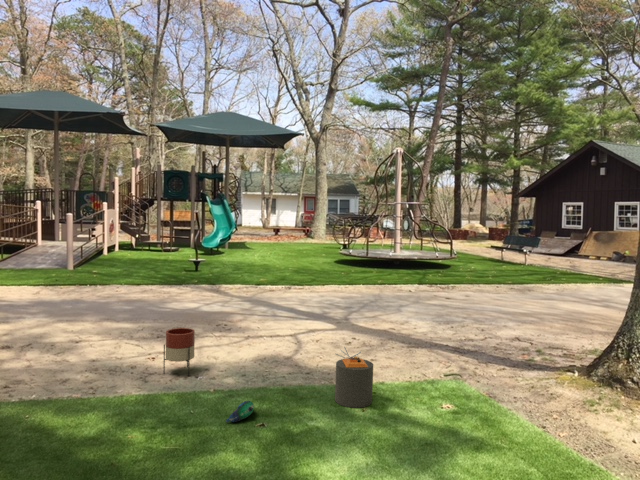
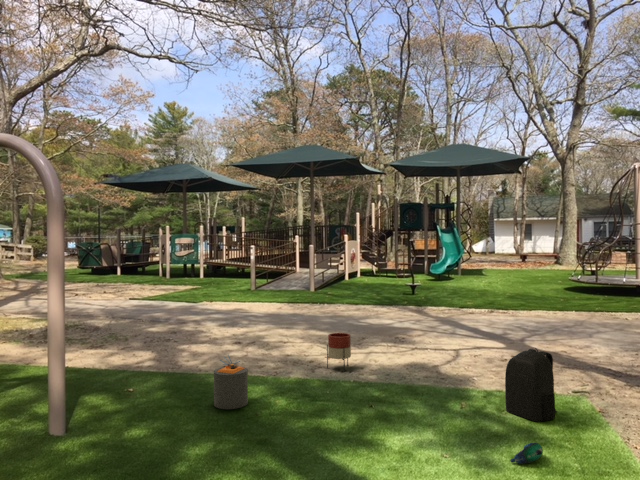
backpack: none [391,333,440,408] -> present [505,348,557,422]
trash can: present [335,348,373,408] -> present [214,357,248,409]
plush toy: present [226,401,254,422] -> present [511,443,543,464]

